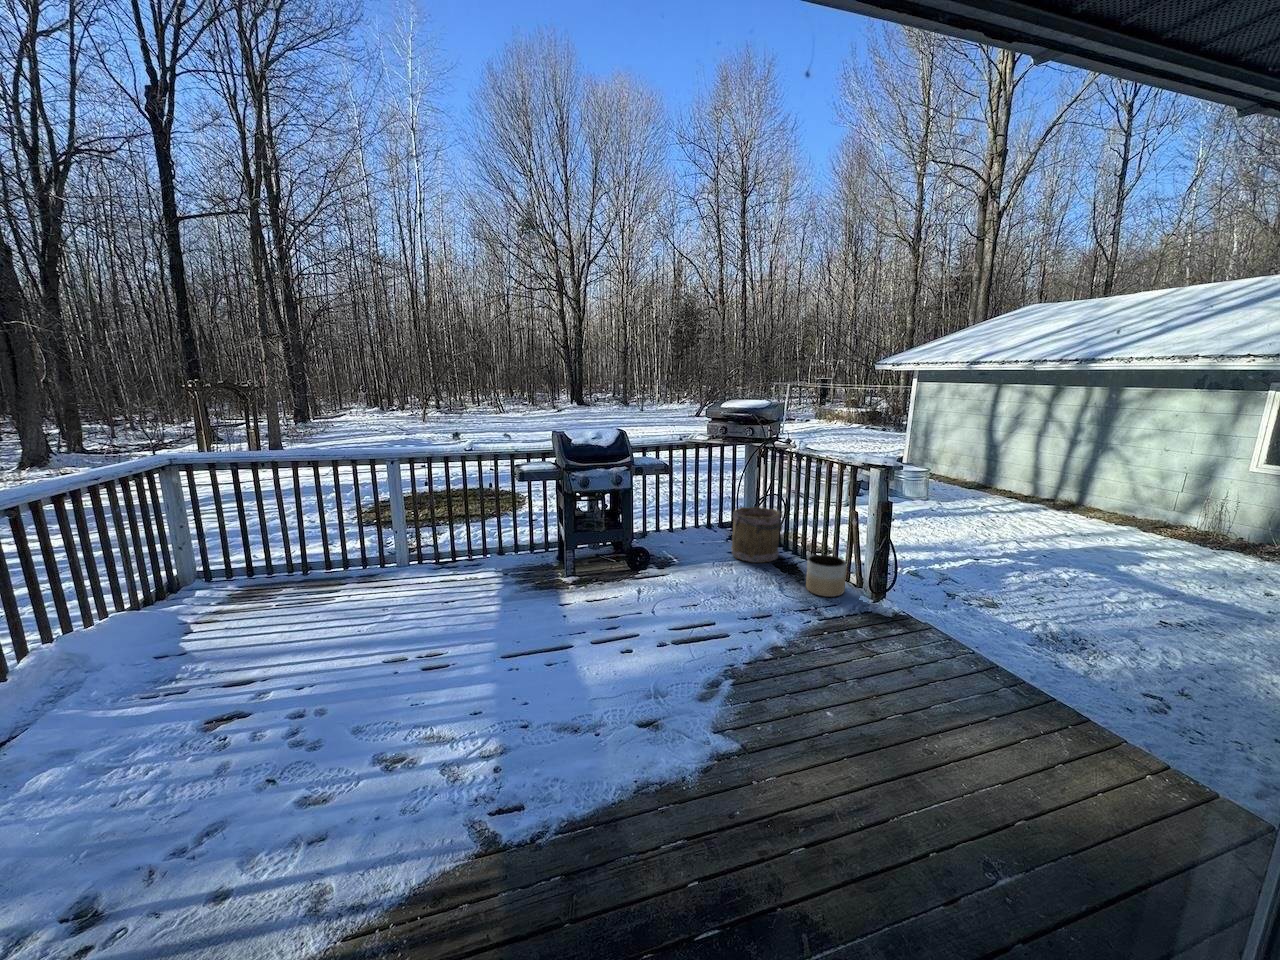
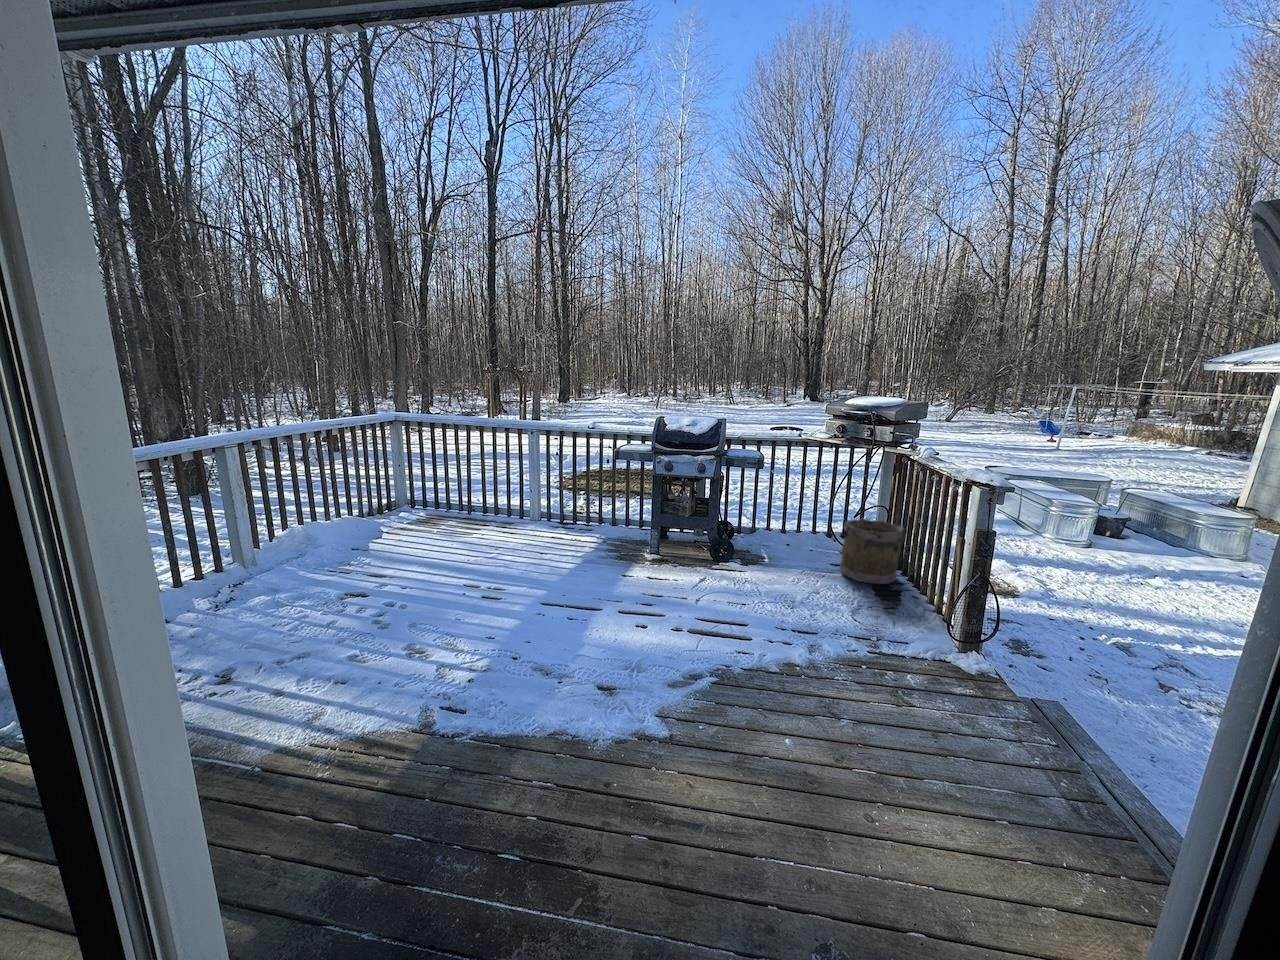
planter: present [806,555,846,597] -> none [891,583,943,634]

